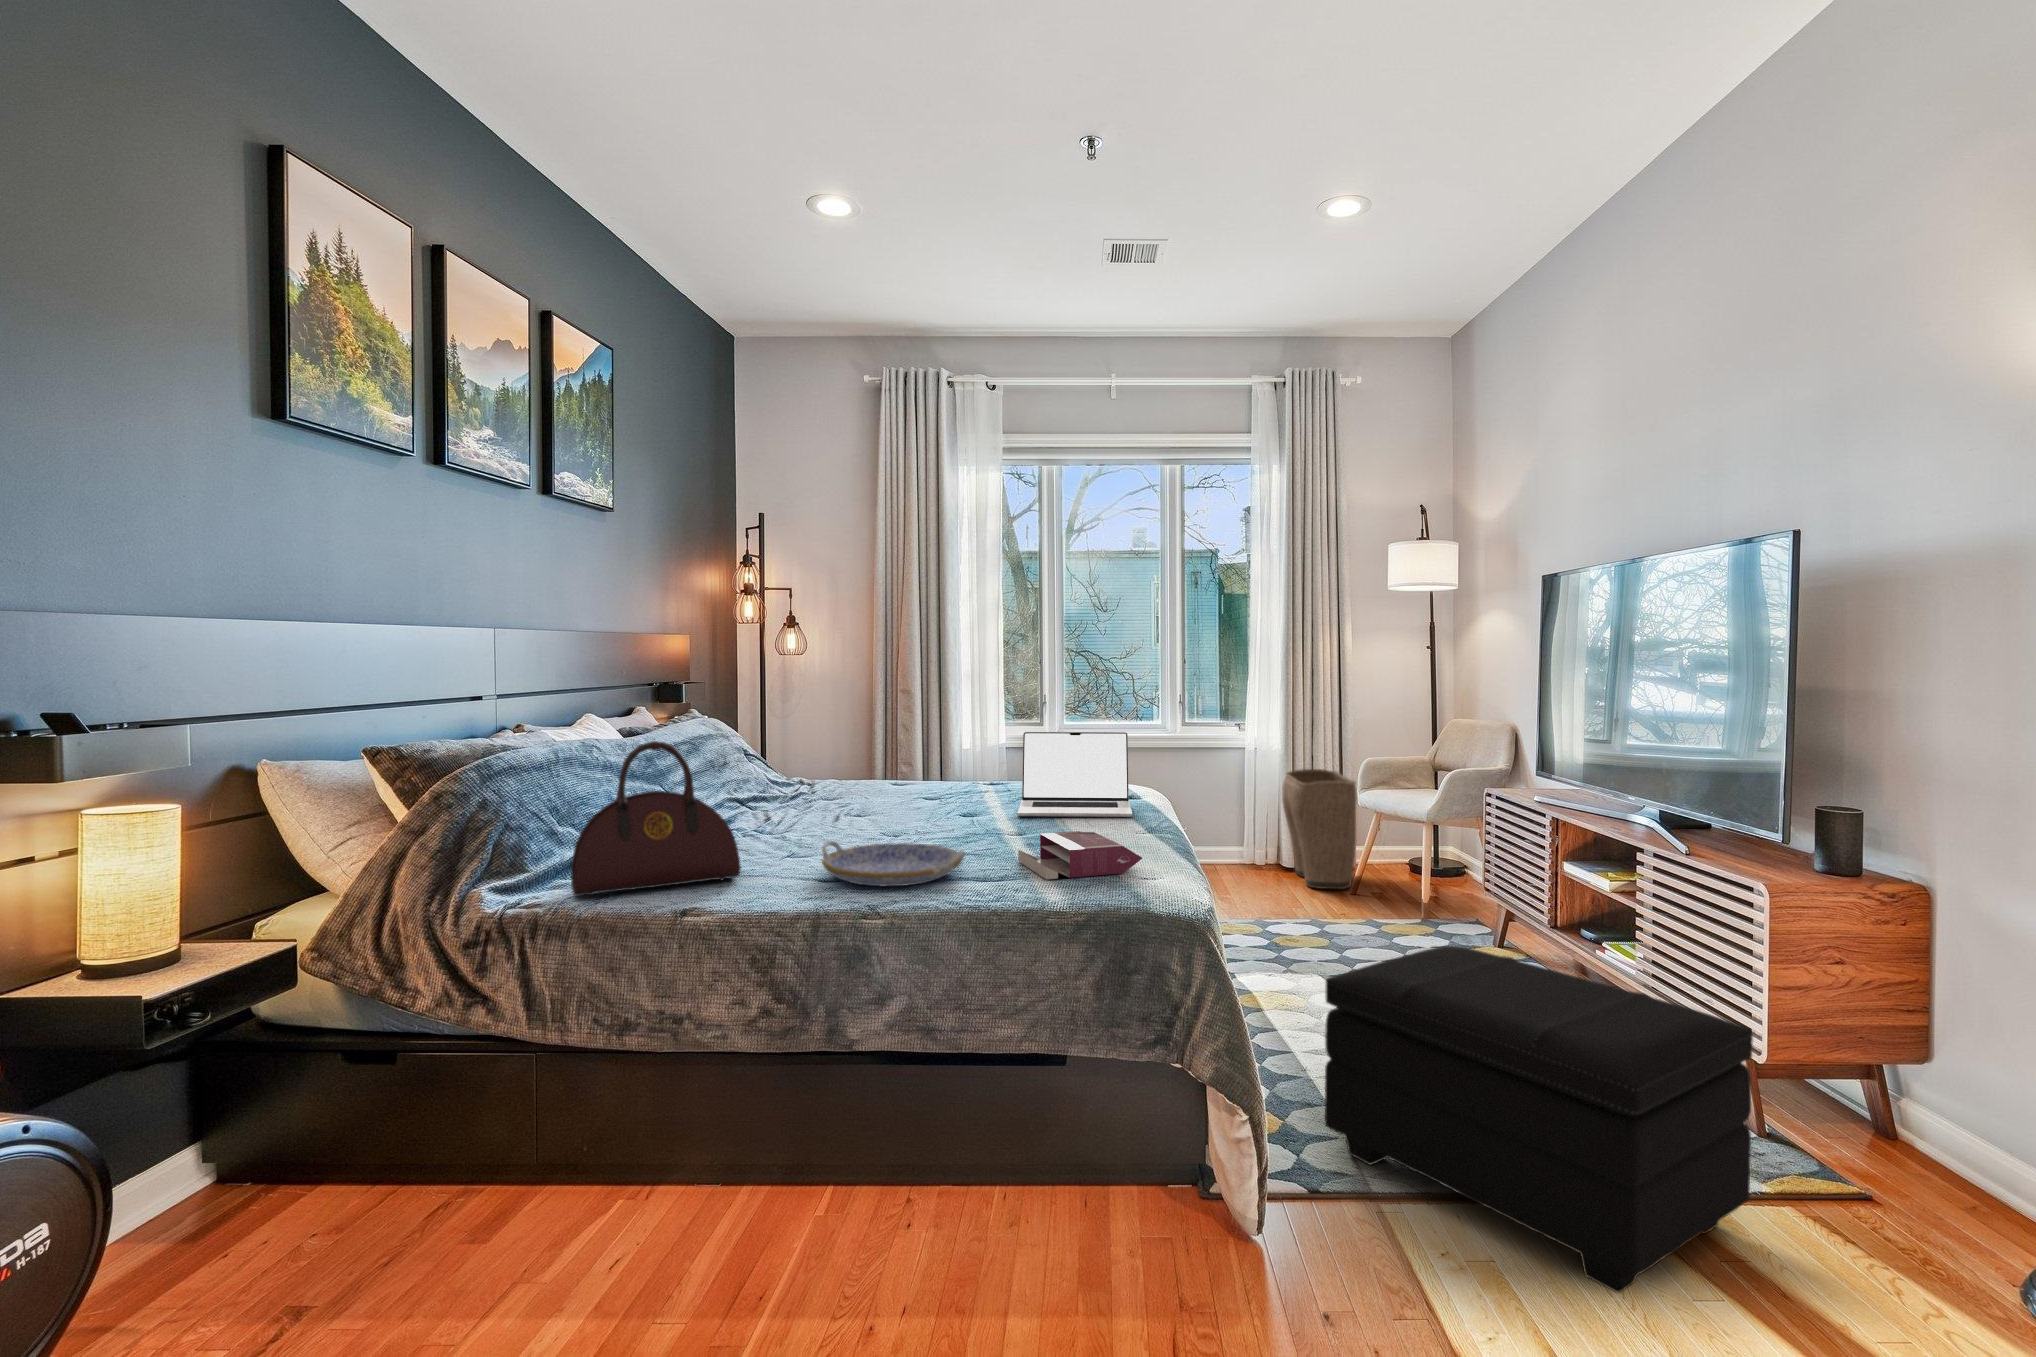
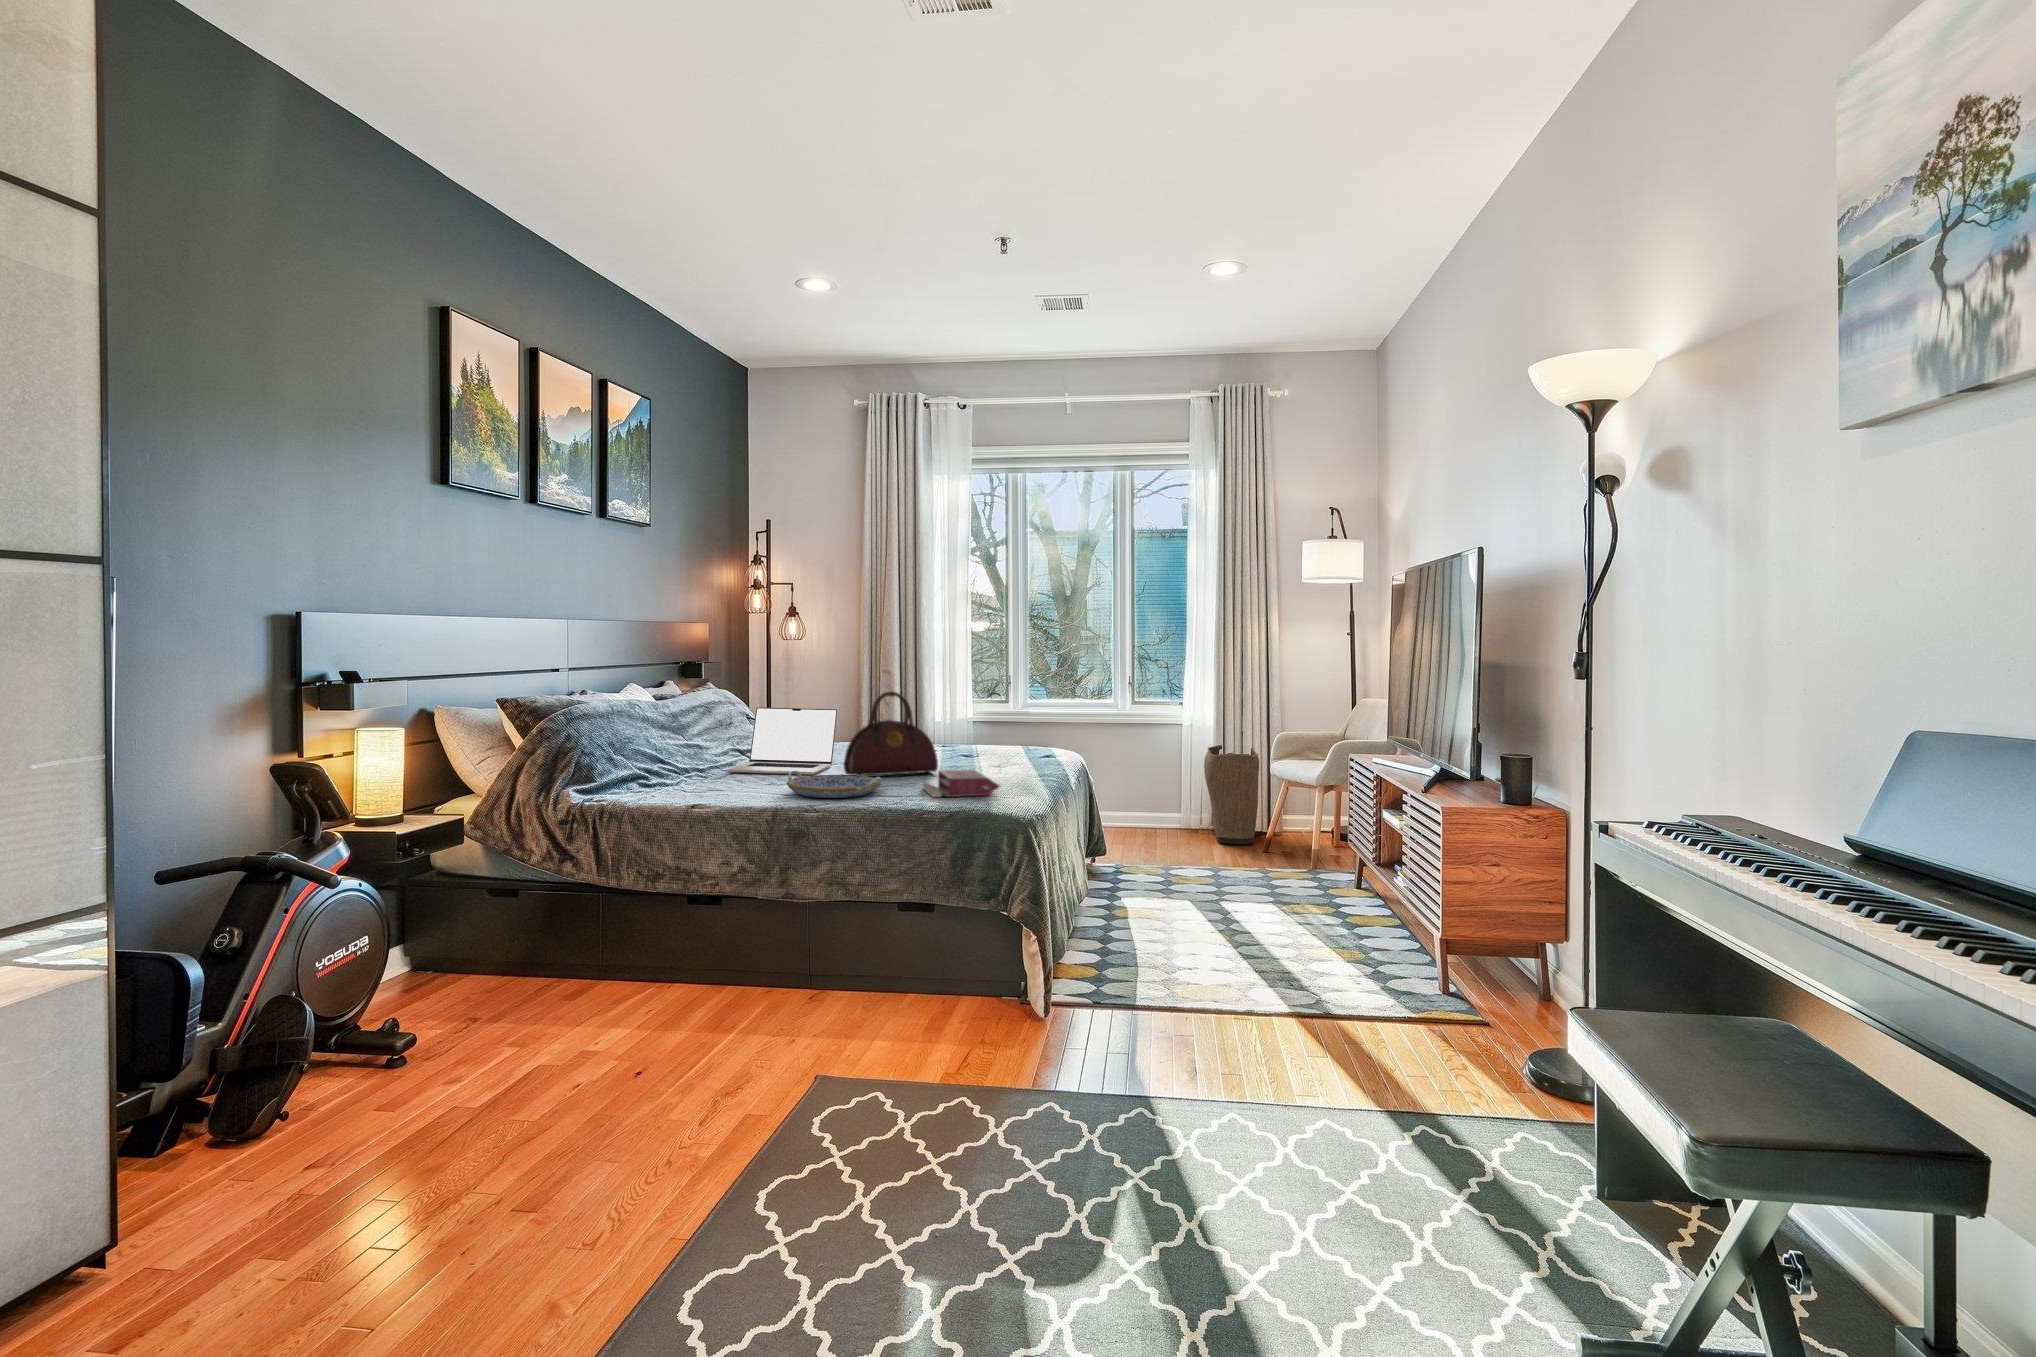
laptop: present [1018,732,1132,817] -> present [728,707,837,775]
handbag: present [571,741,741,897] -> present [844,691,938,775]
footstool: present [1325,946,1753,1293] -> none [1111,854,1355,1039]

